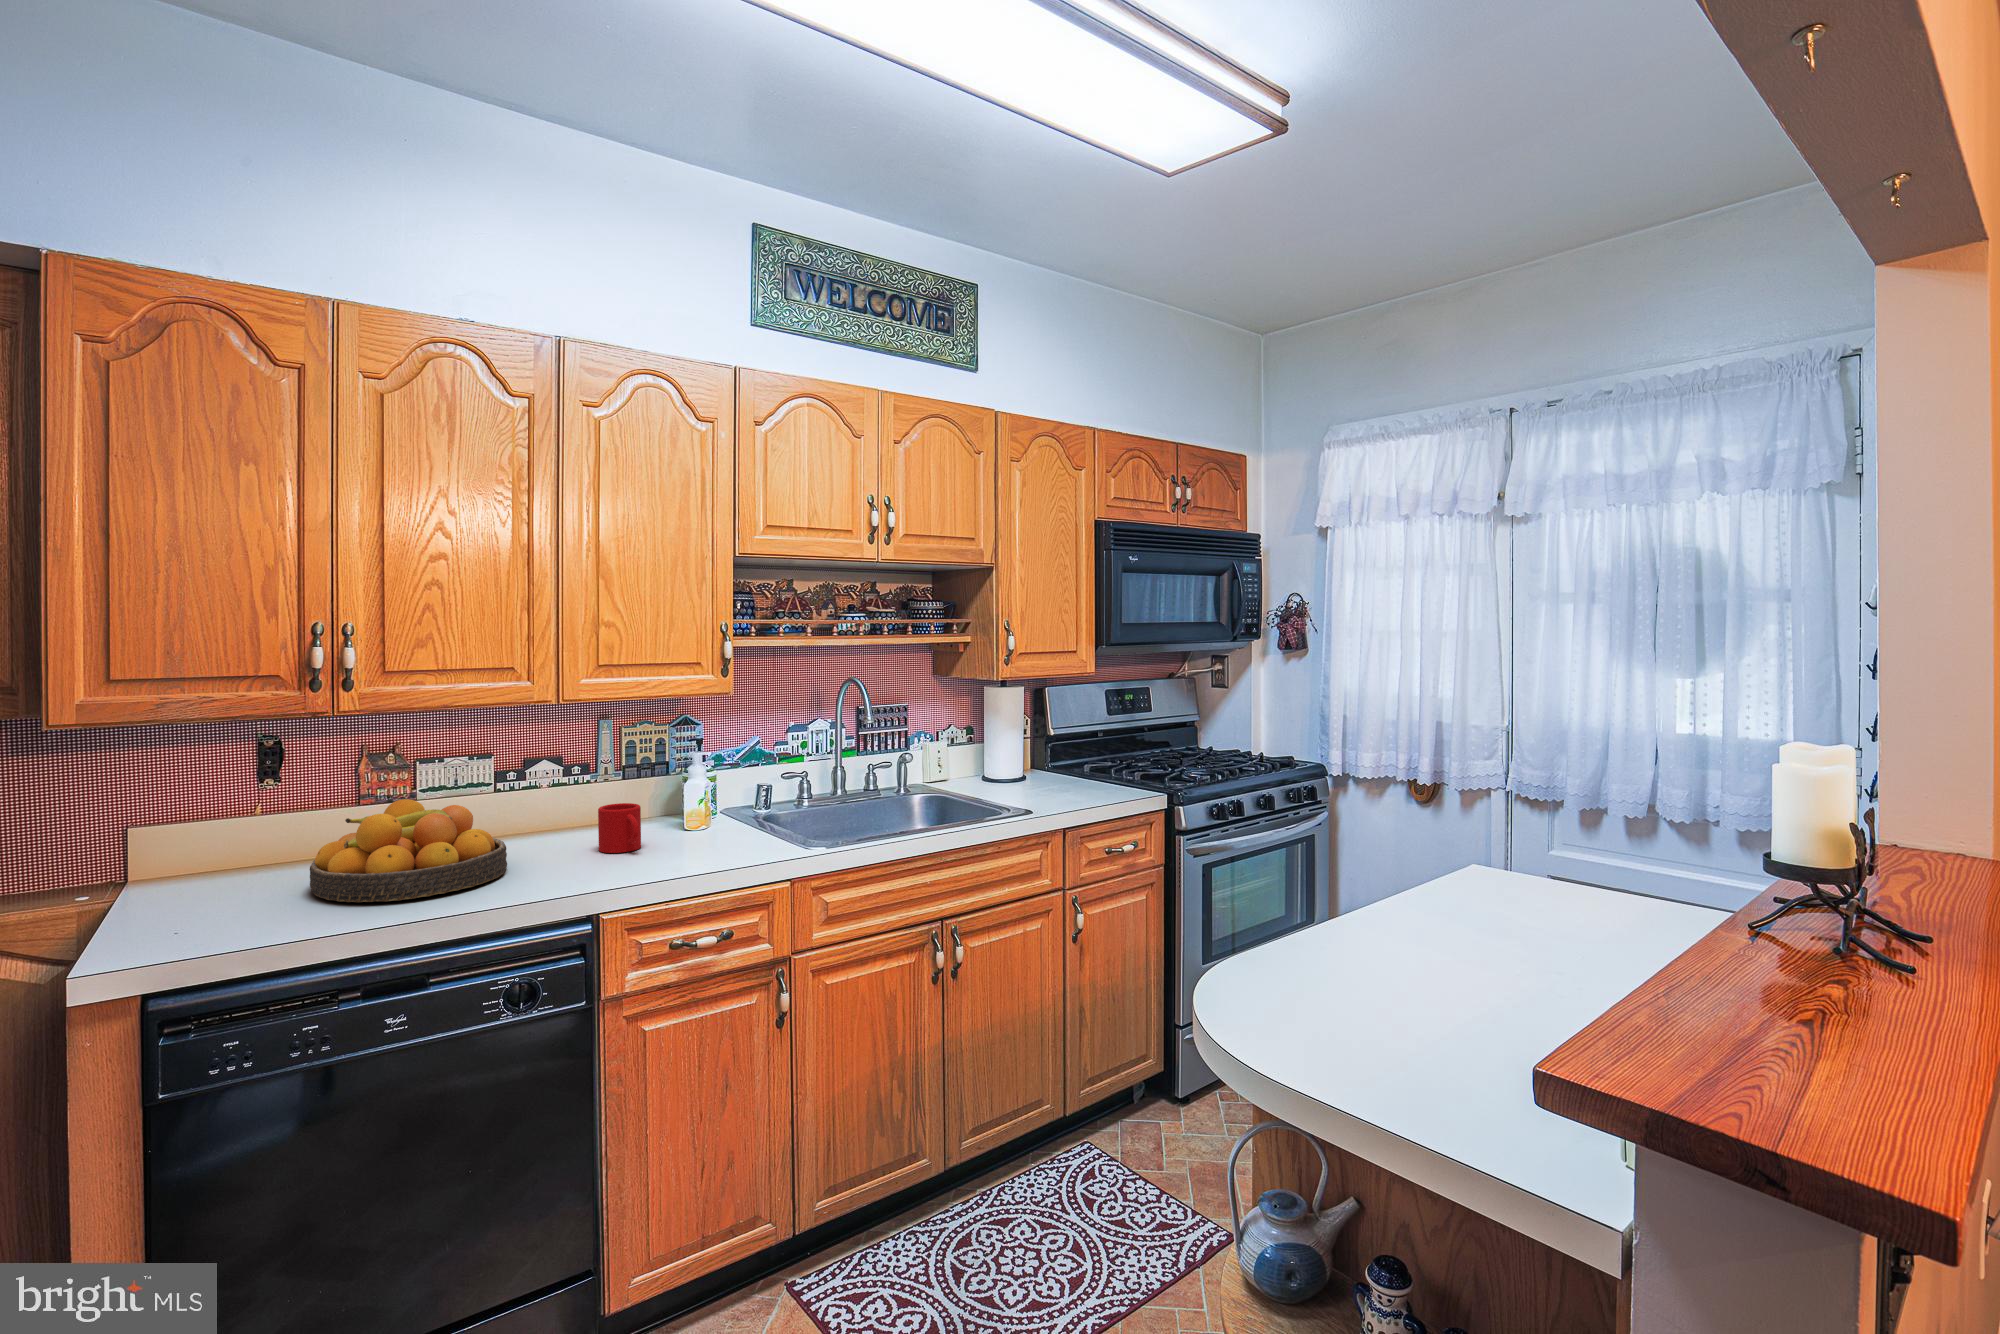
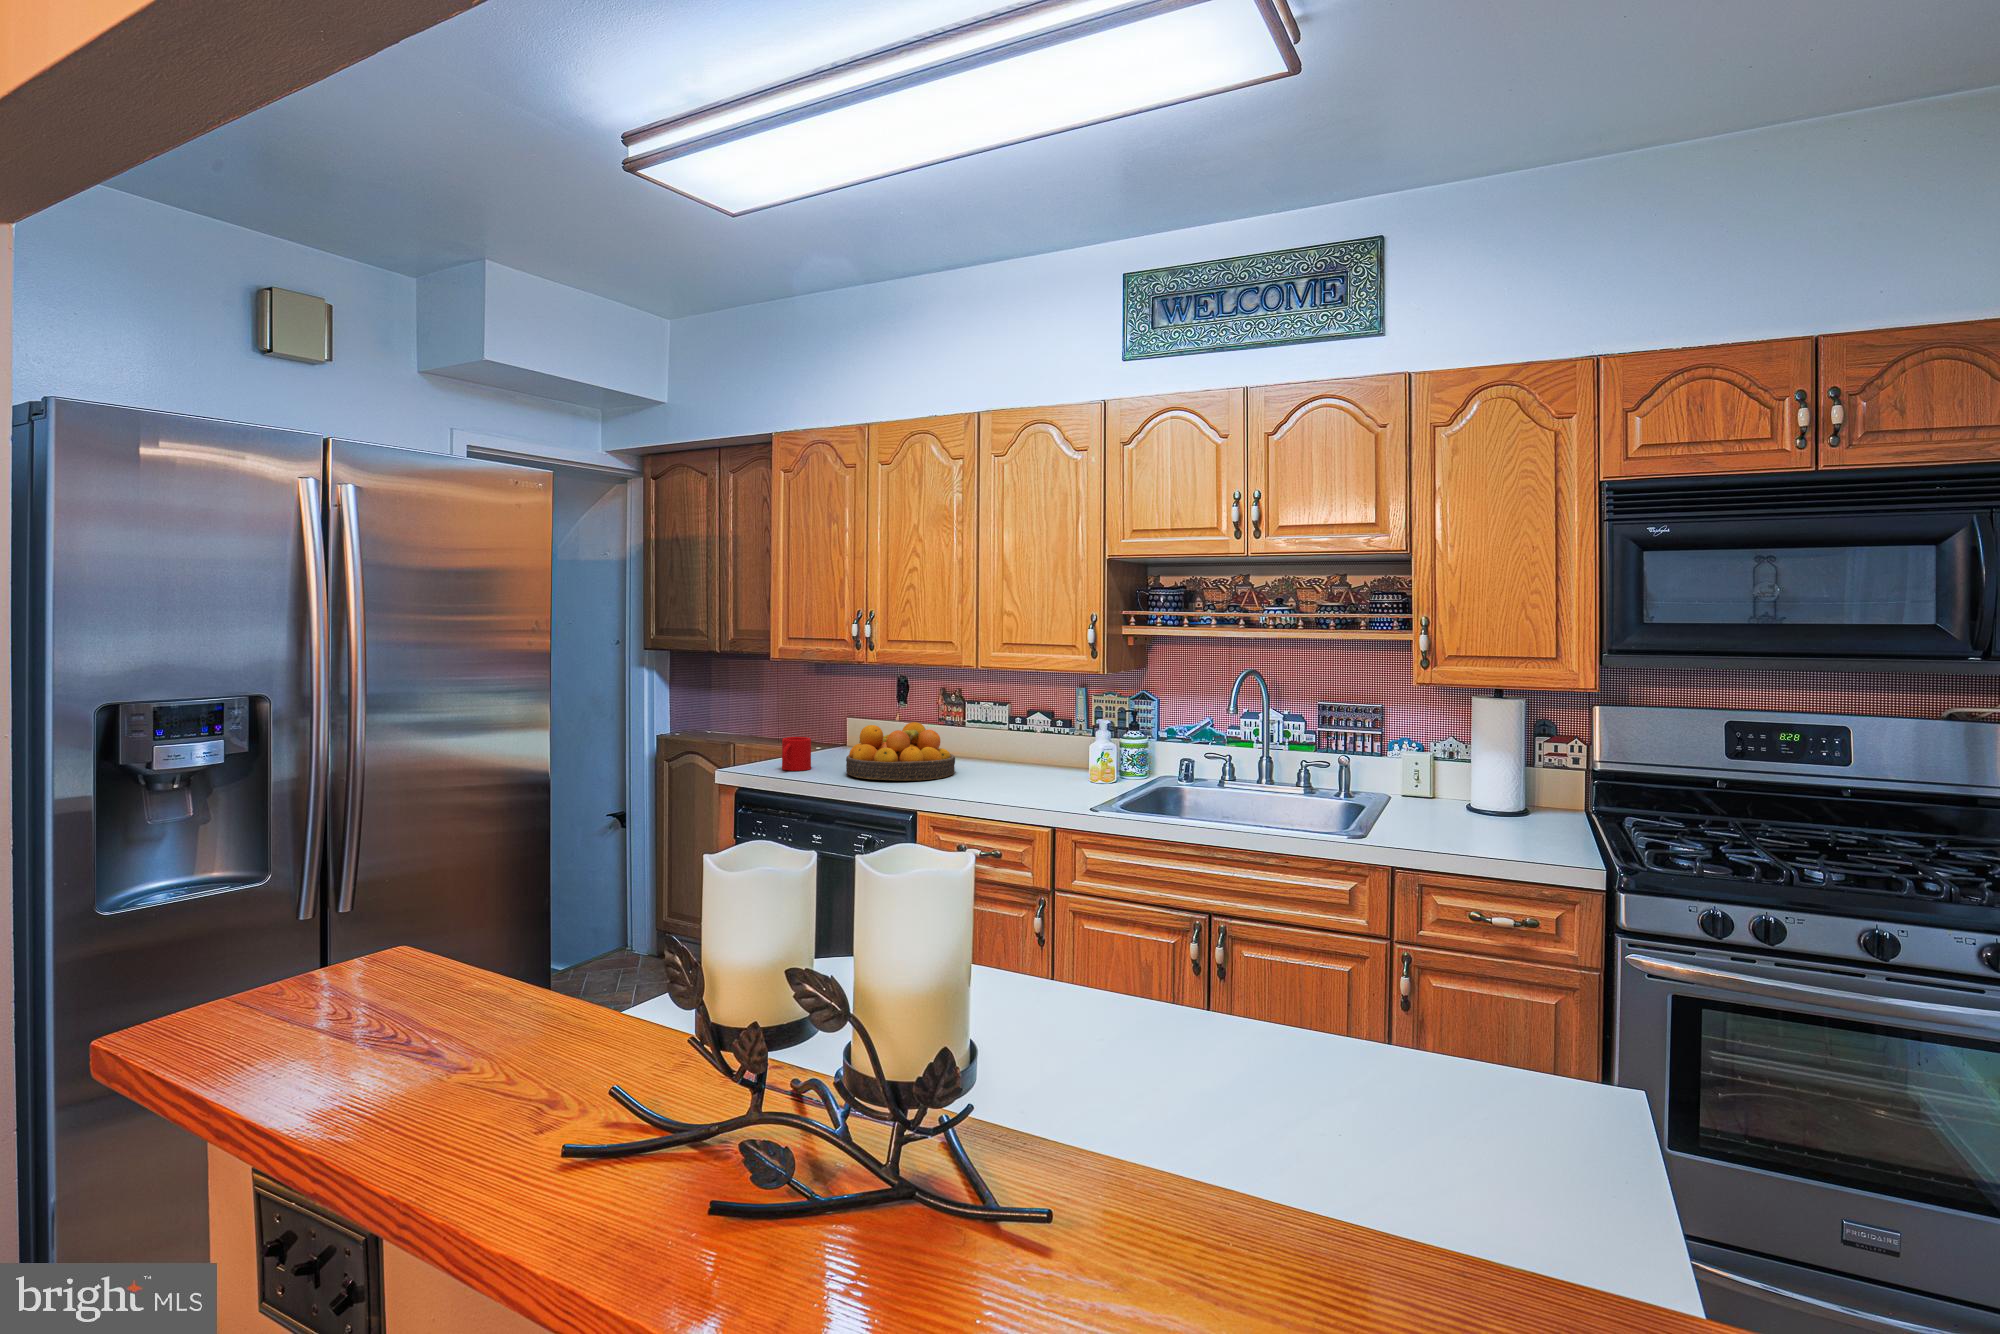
mug: present [598,803,641,853] -> present [782,737,811,771]

